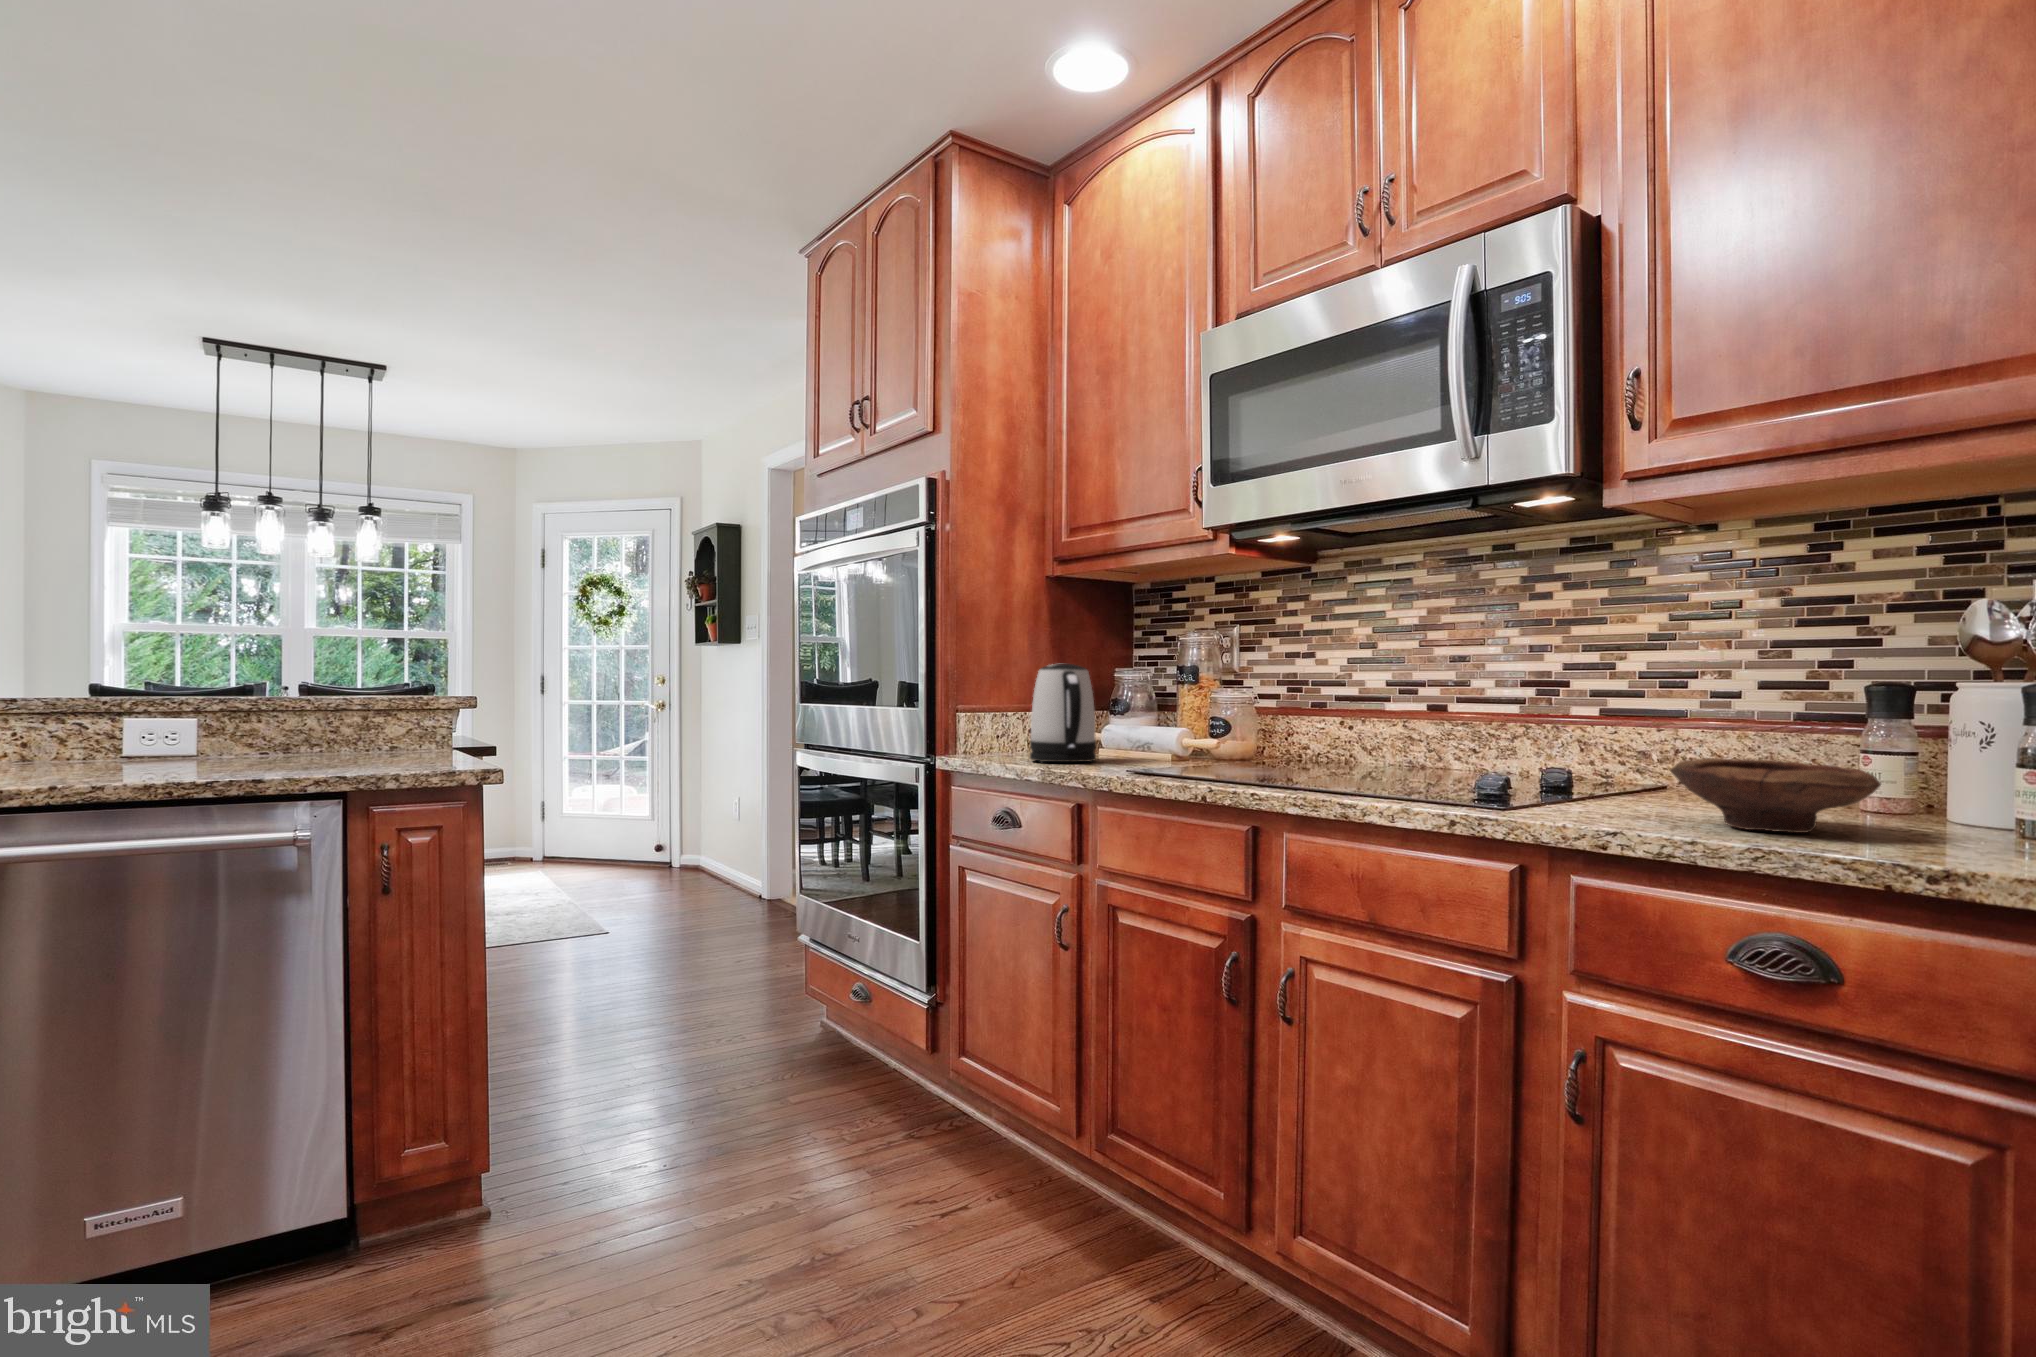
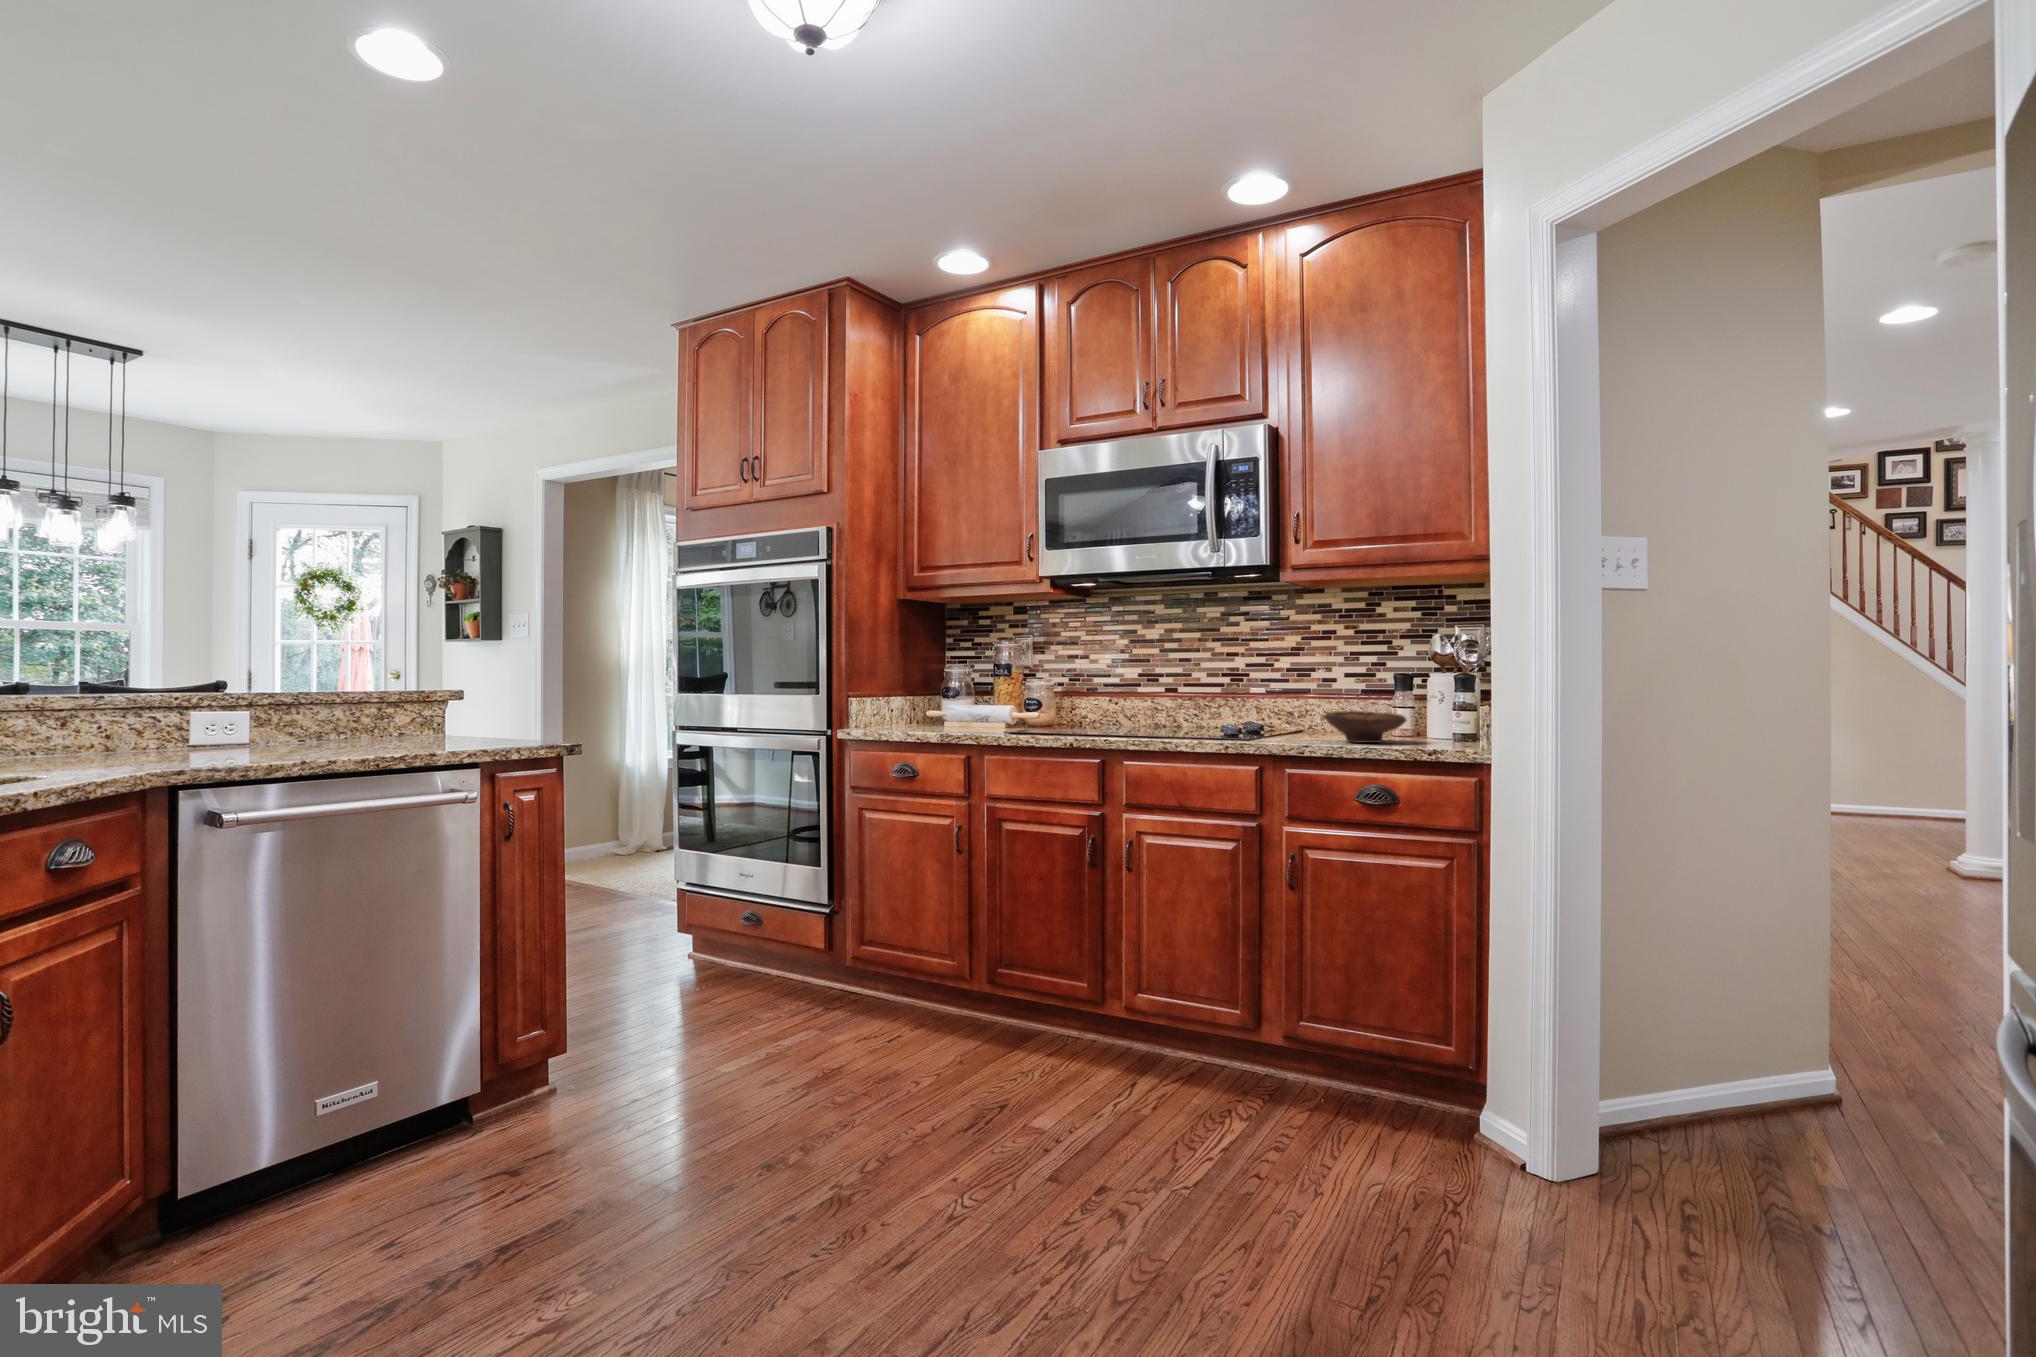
kettle: present [1030,664,1096,762] -> none [921,663,966,730]

